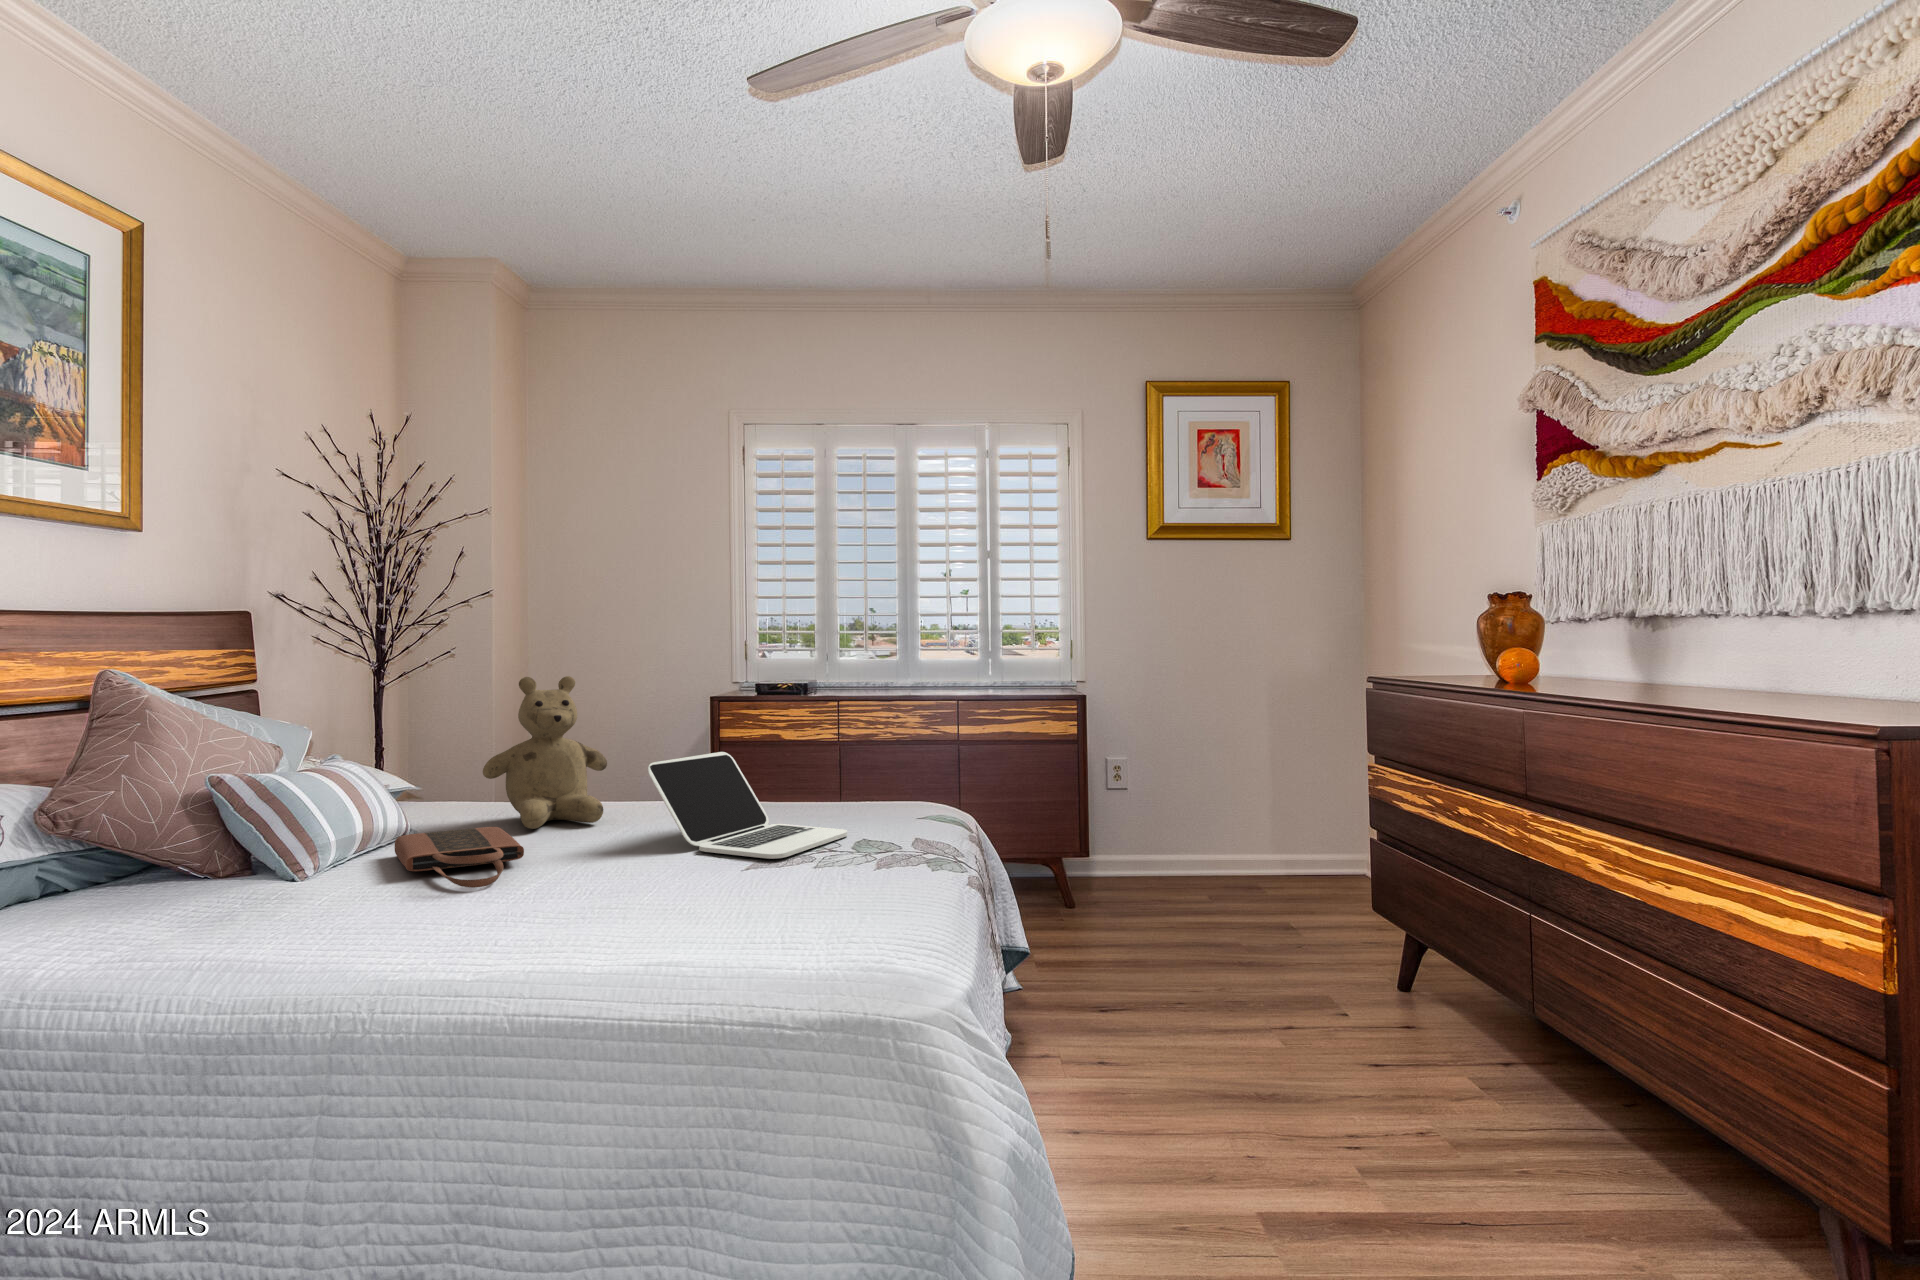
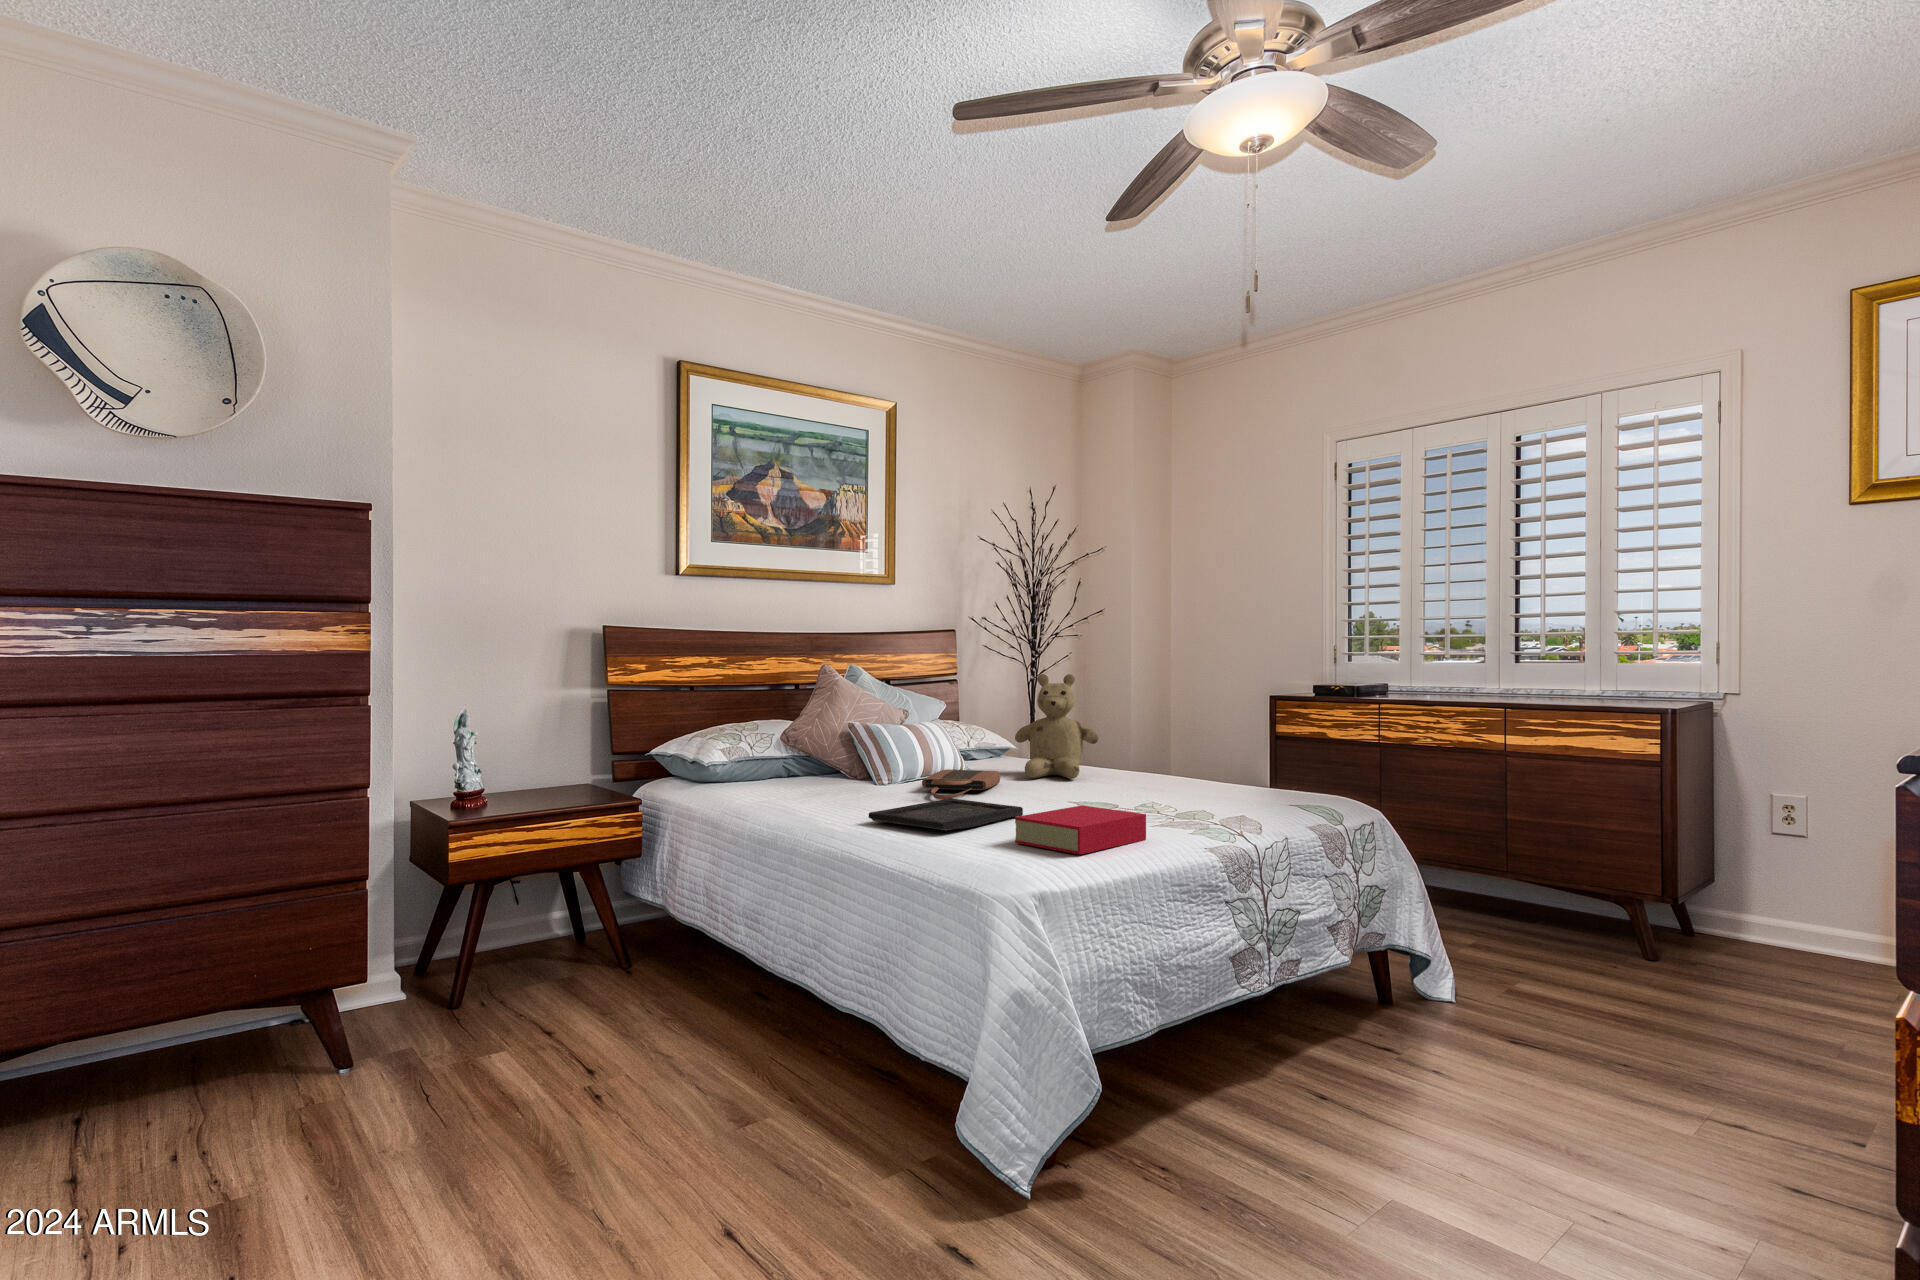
laptop: present [648,752,848,859] -> none [1072,734,1214,810]
book: none [775,862,903,939] -> present [1015,805,1146,854]
tray: none [452,879,672,951] -> present [868,798,1023,830]

